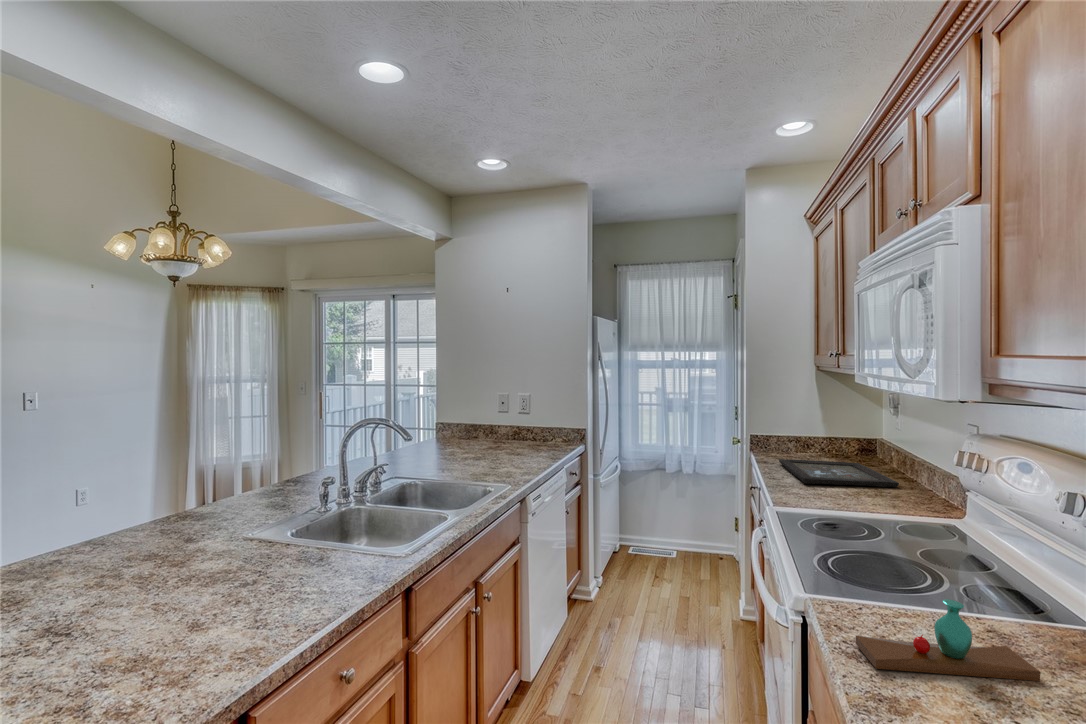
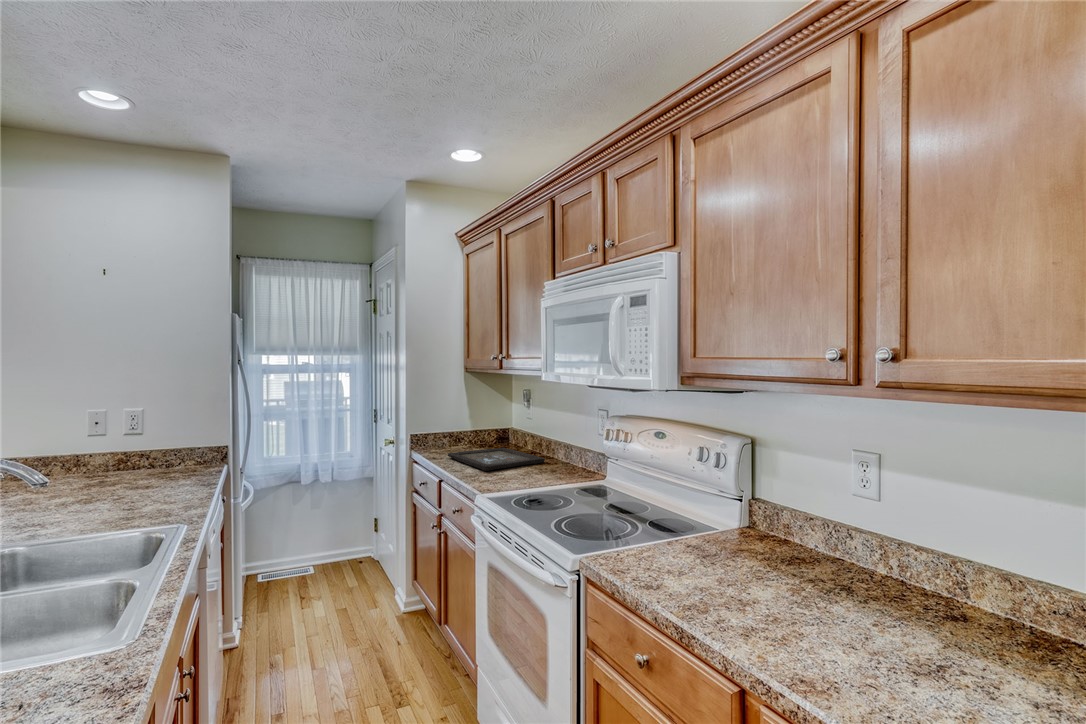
vase: present [856,599,1040,681] -> none [645,531,731,596]

